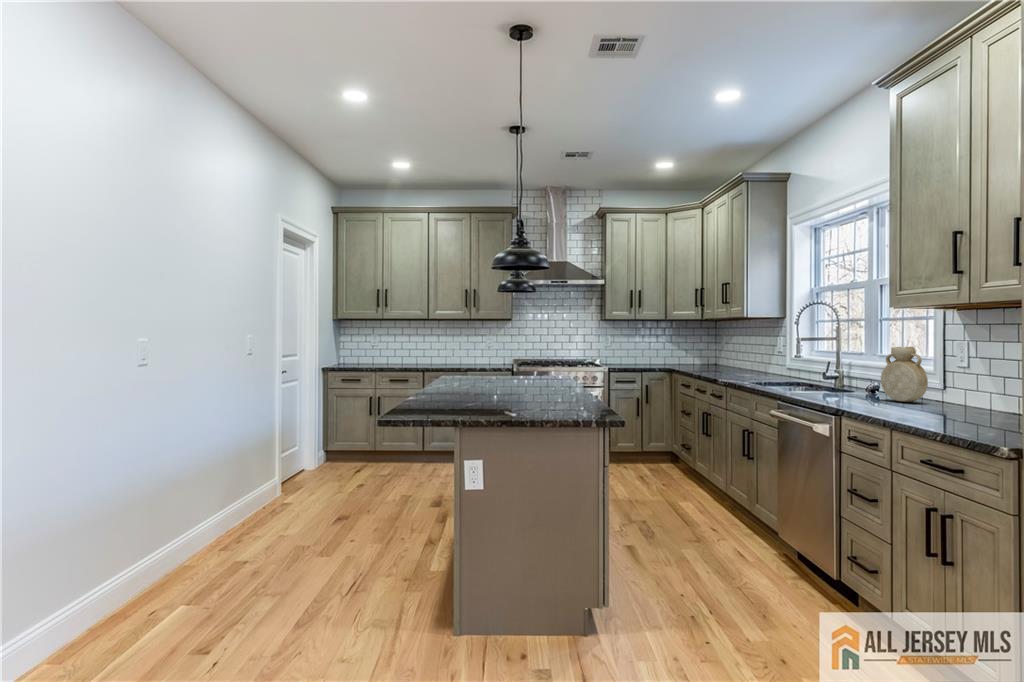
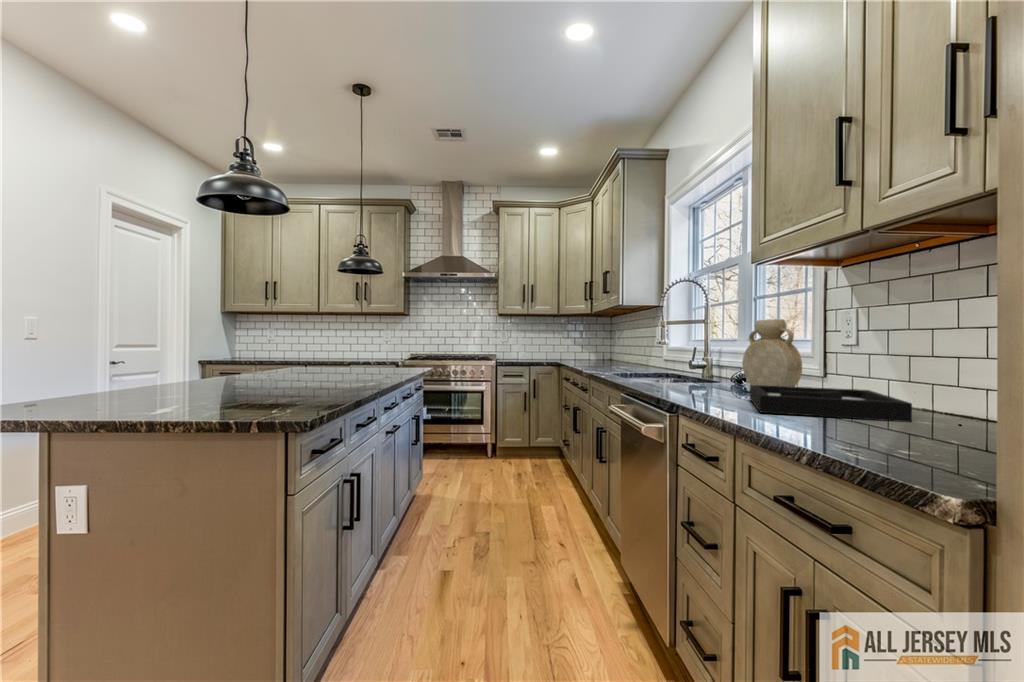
decorative tray: none [891,396,1000,420] -> present [750,385,912,422]

